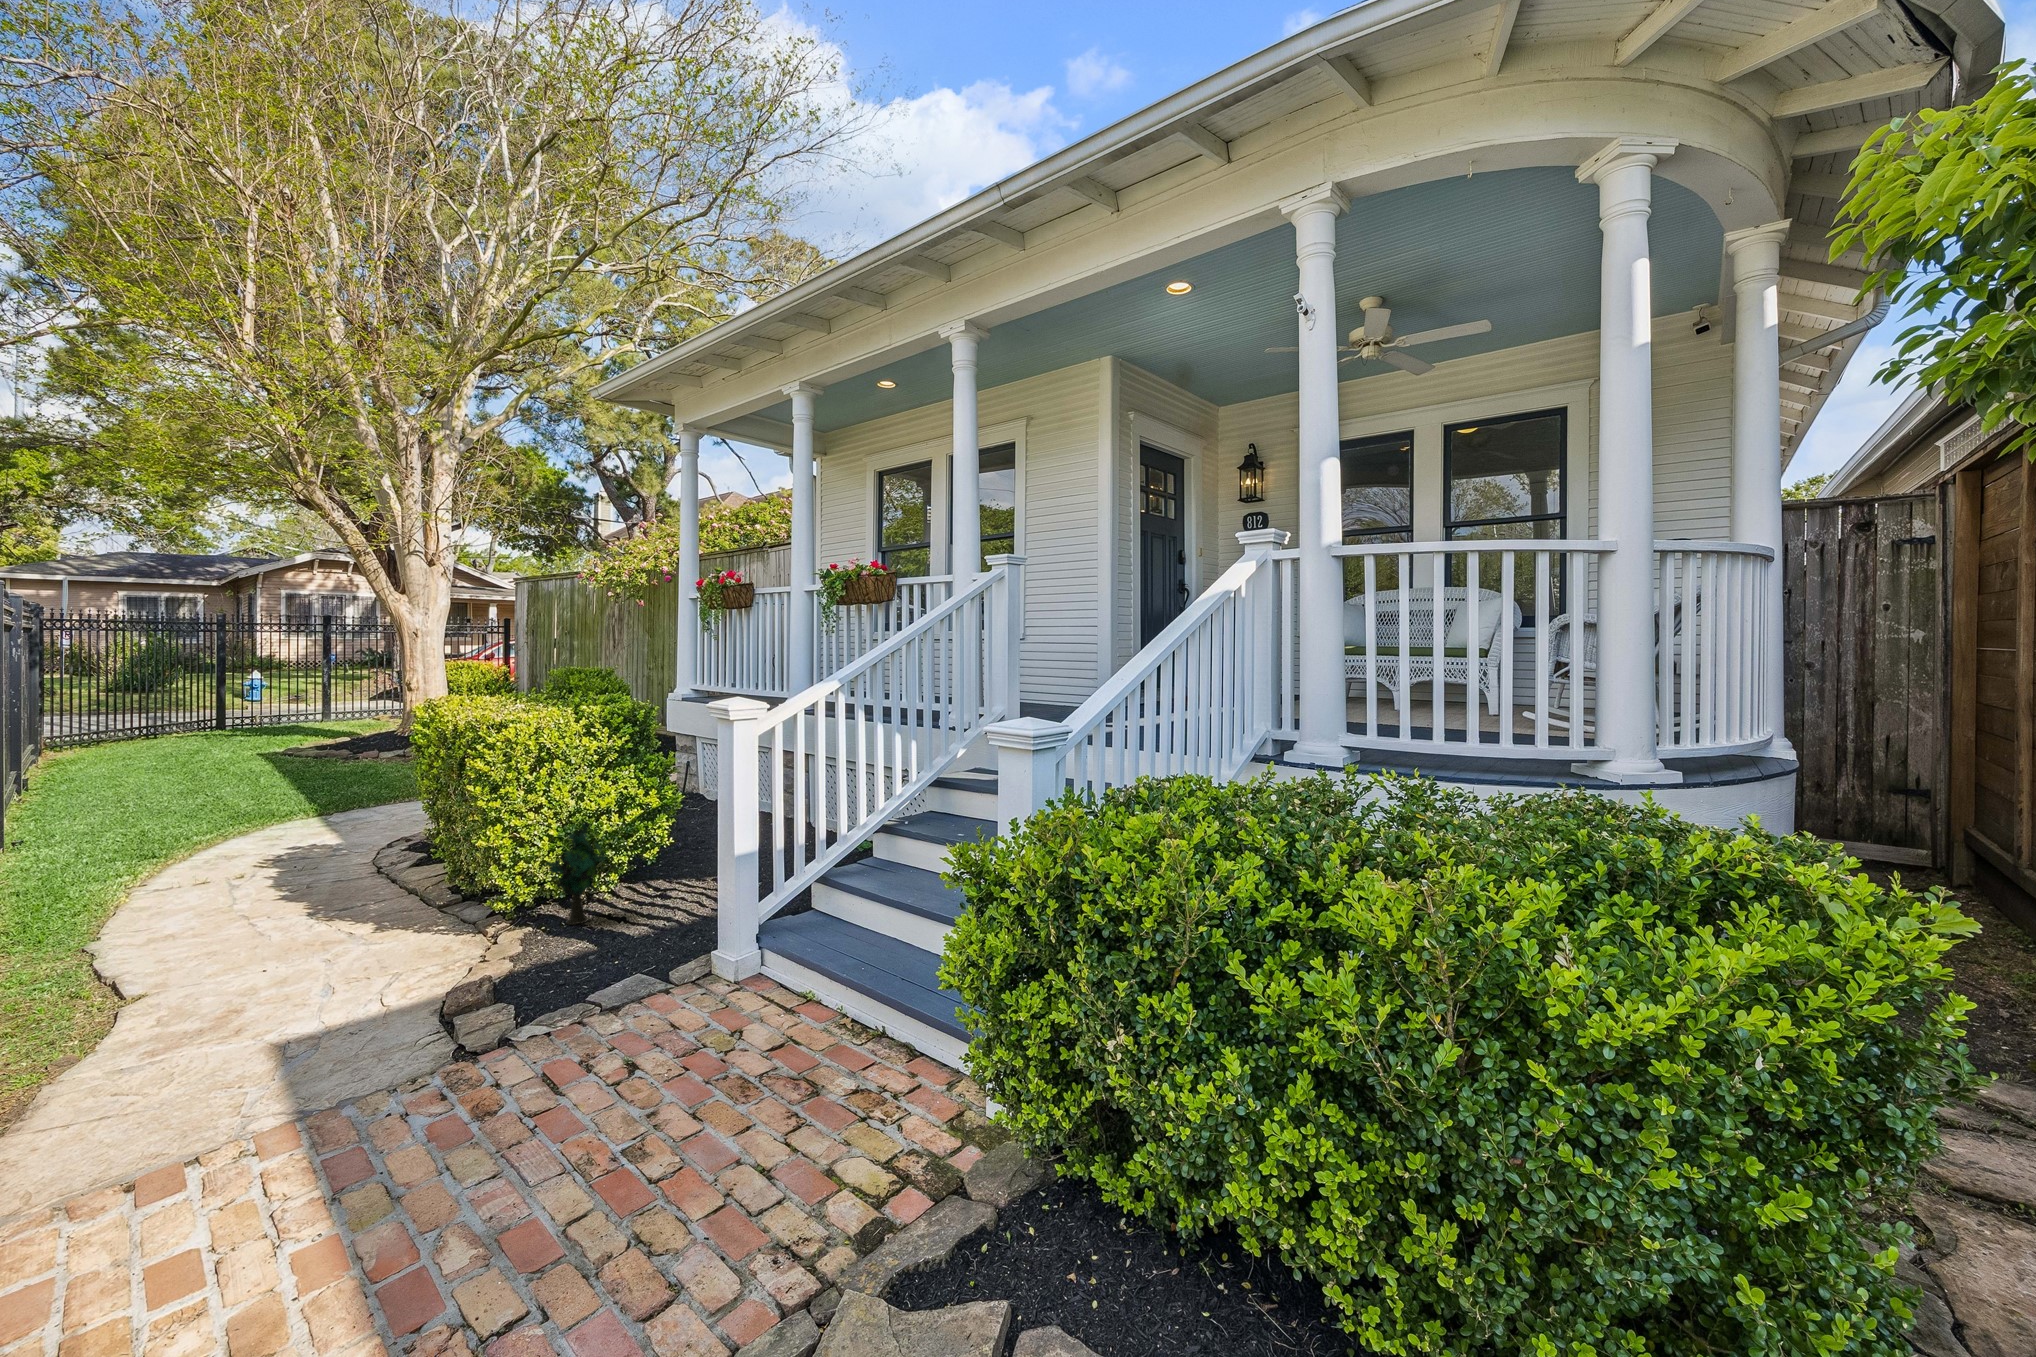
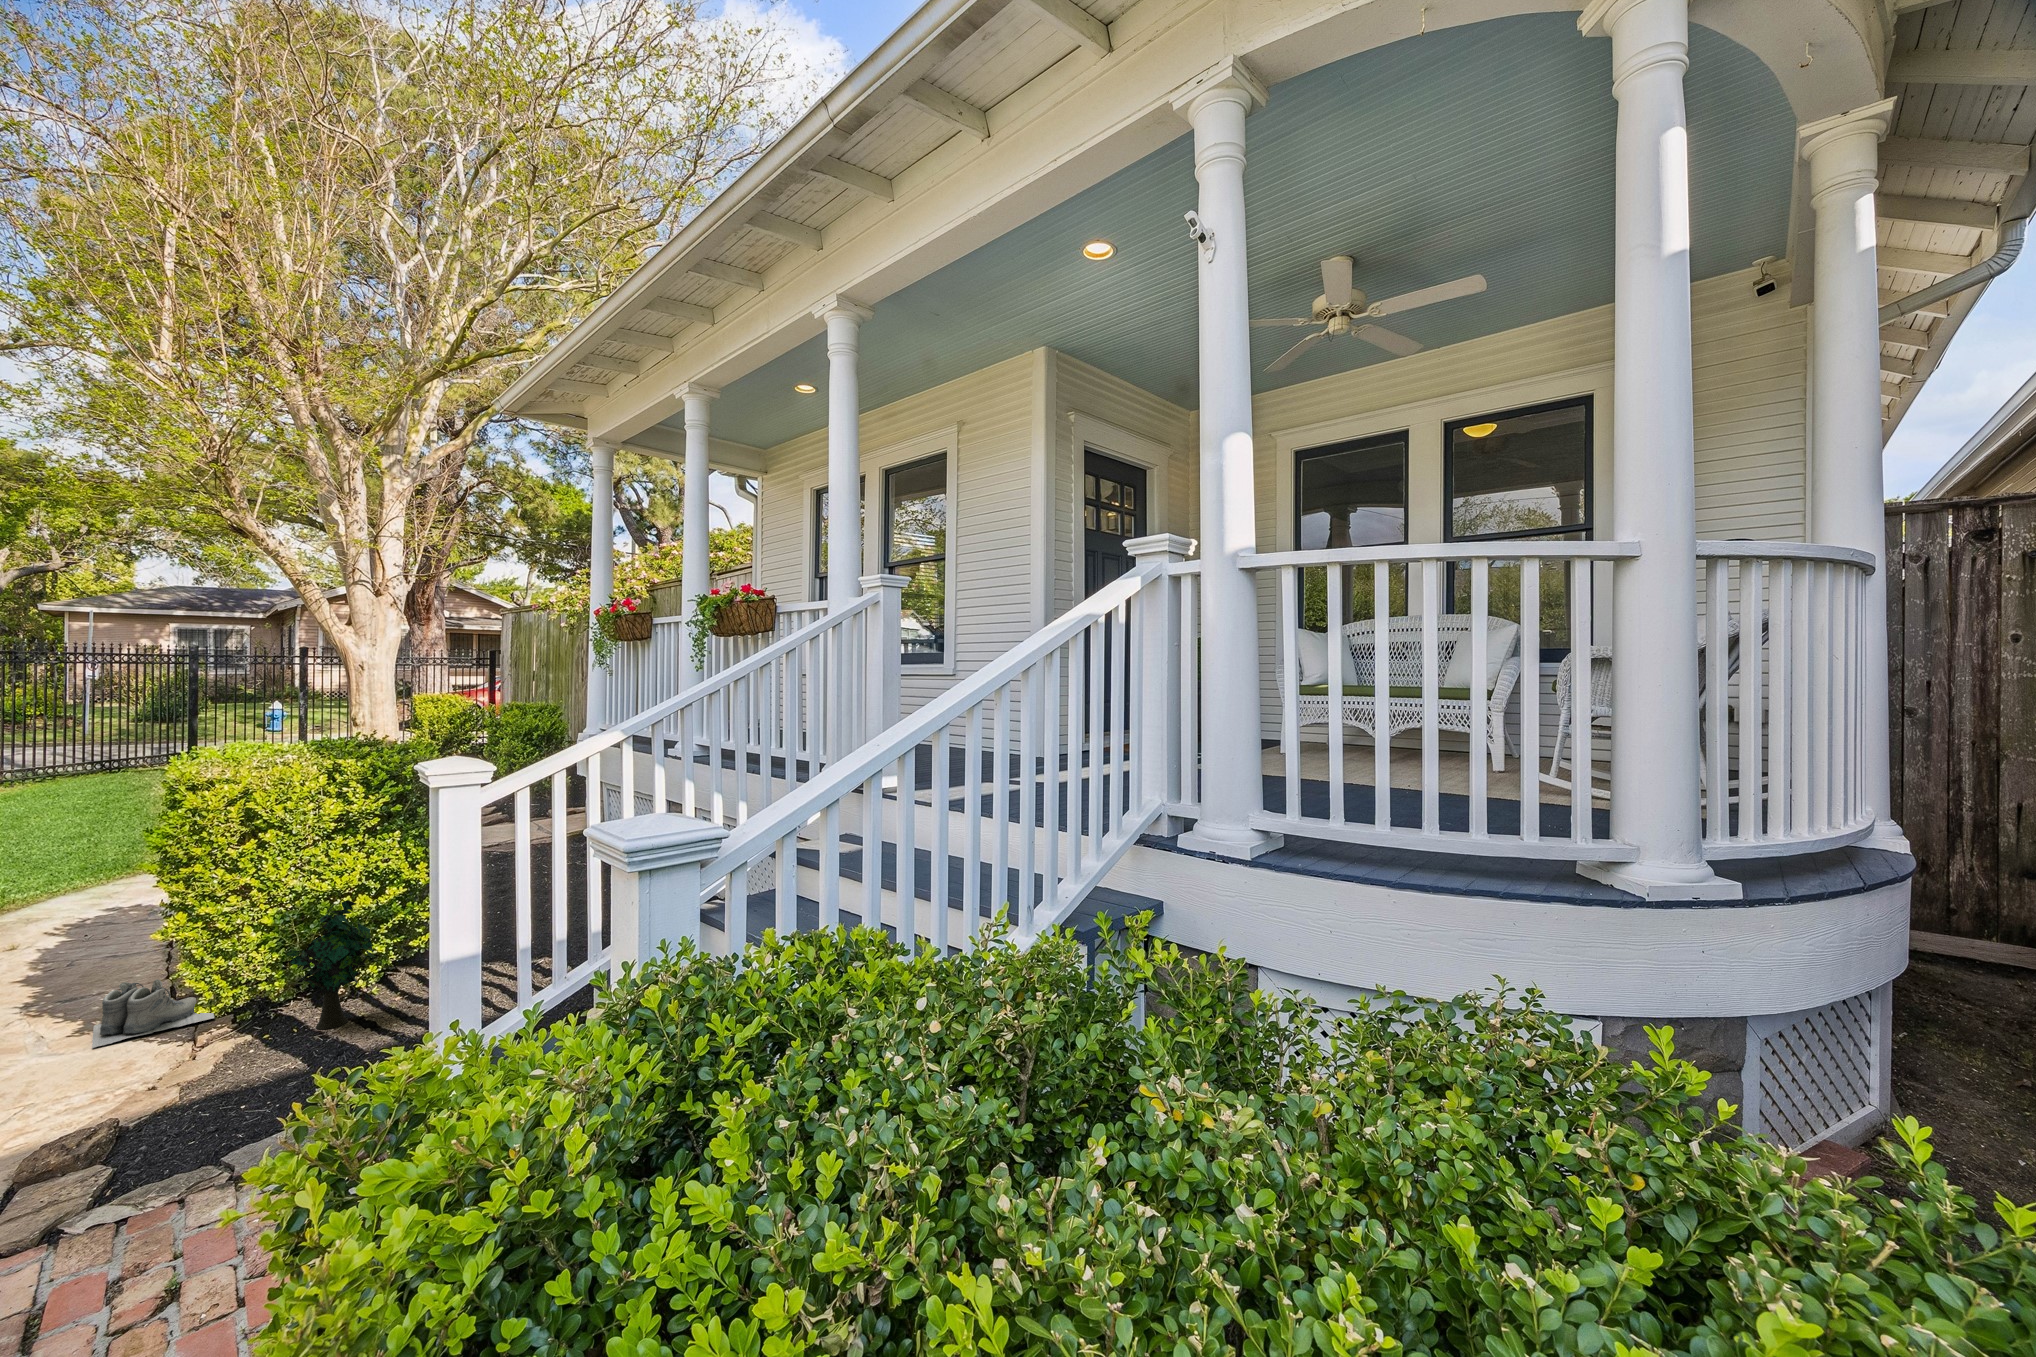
boots: none [376,888,475,940] -> present [92,979,214,1048]

